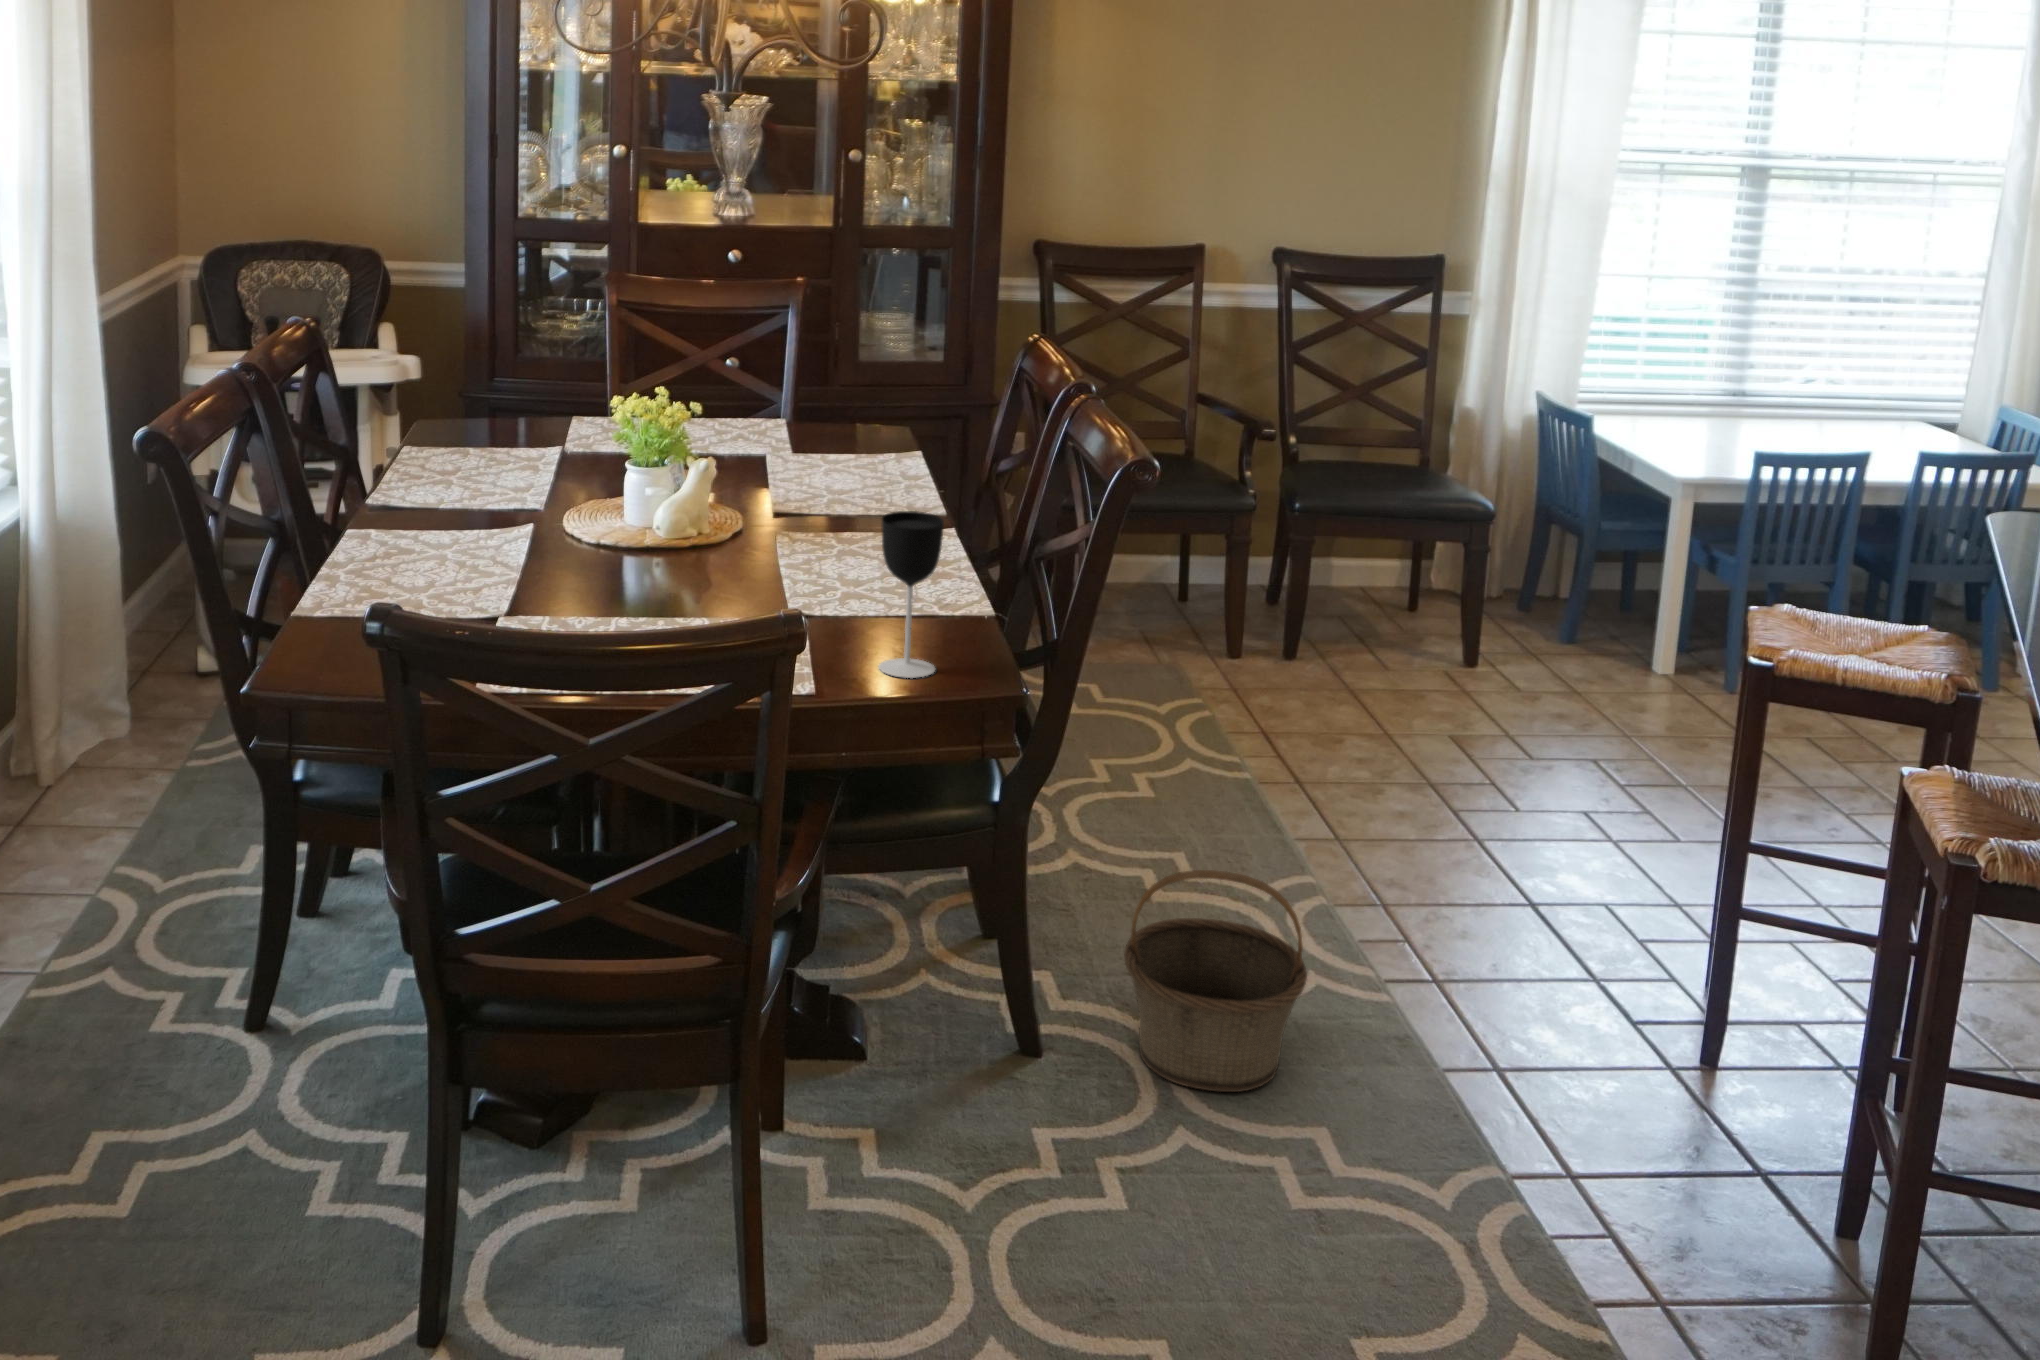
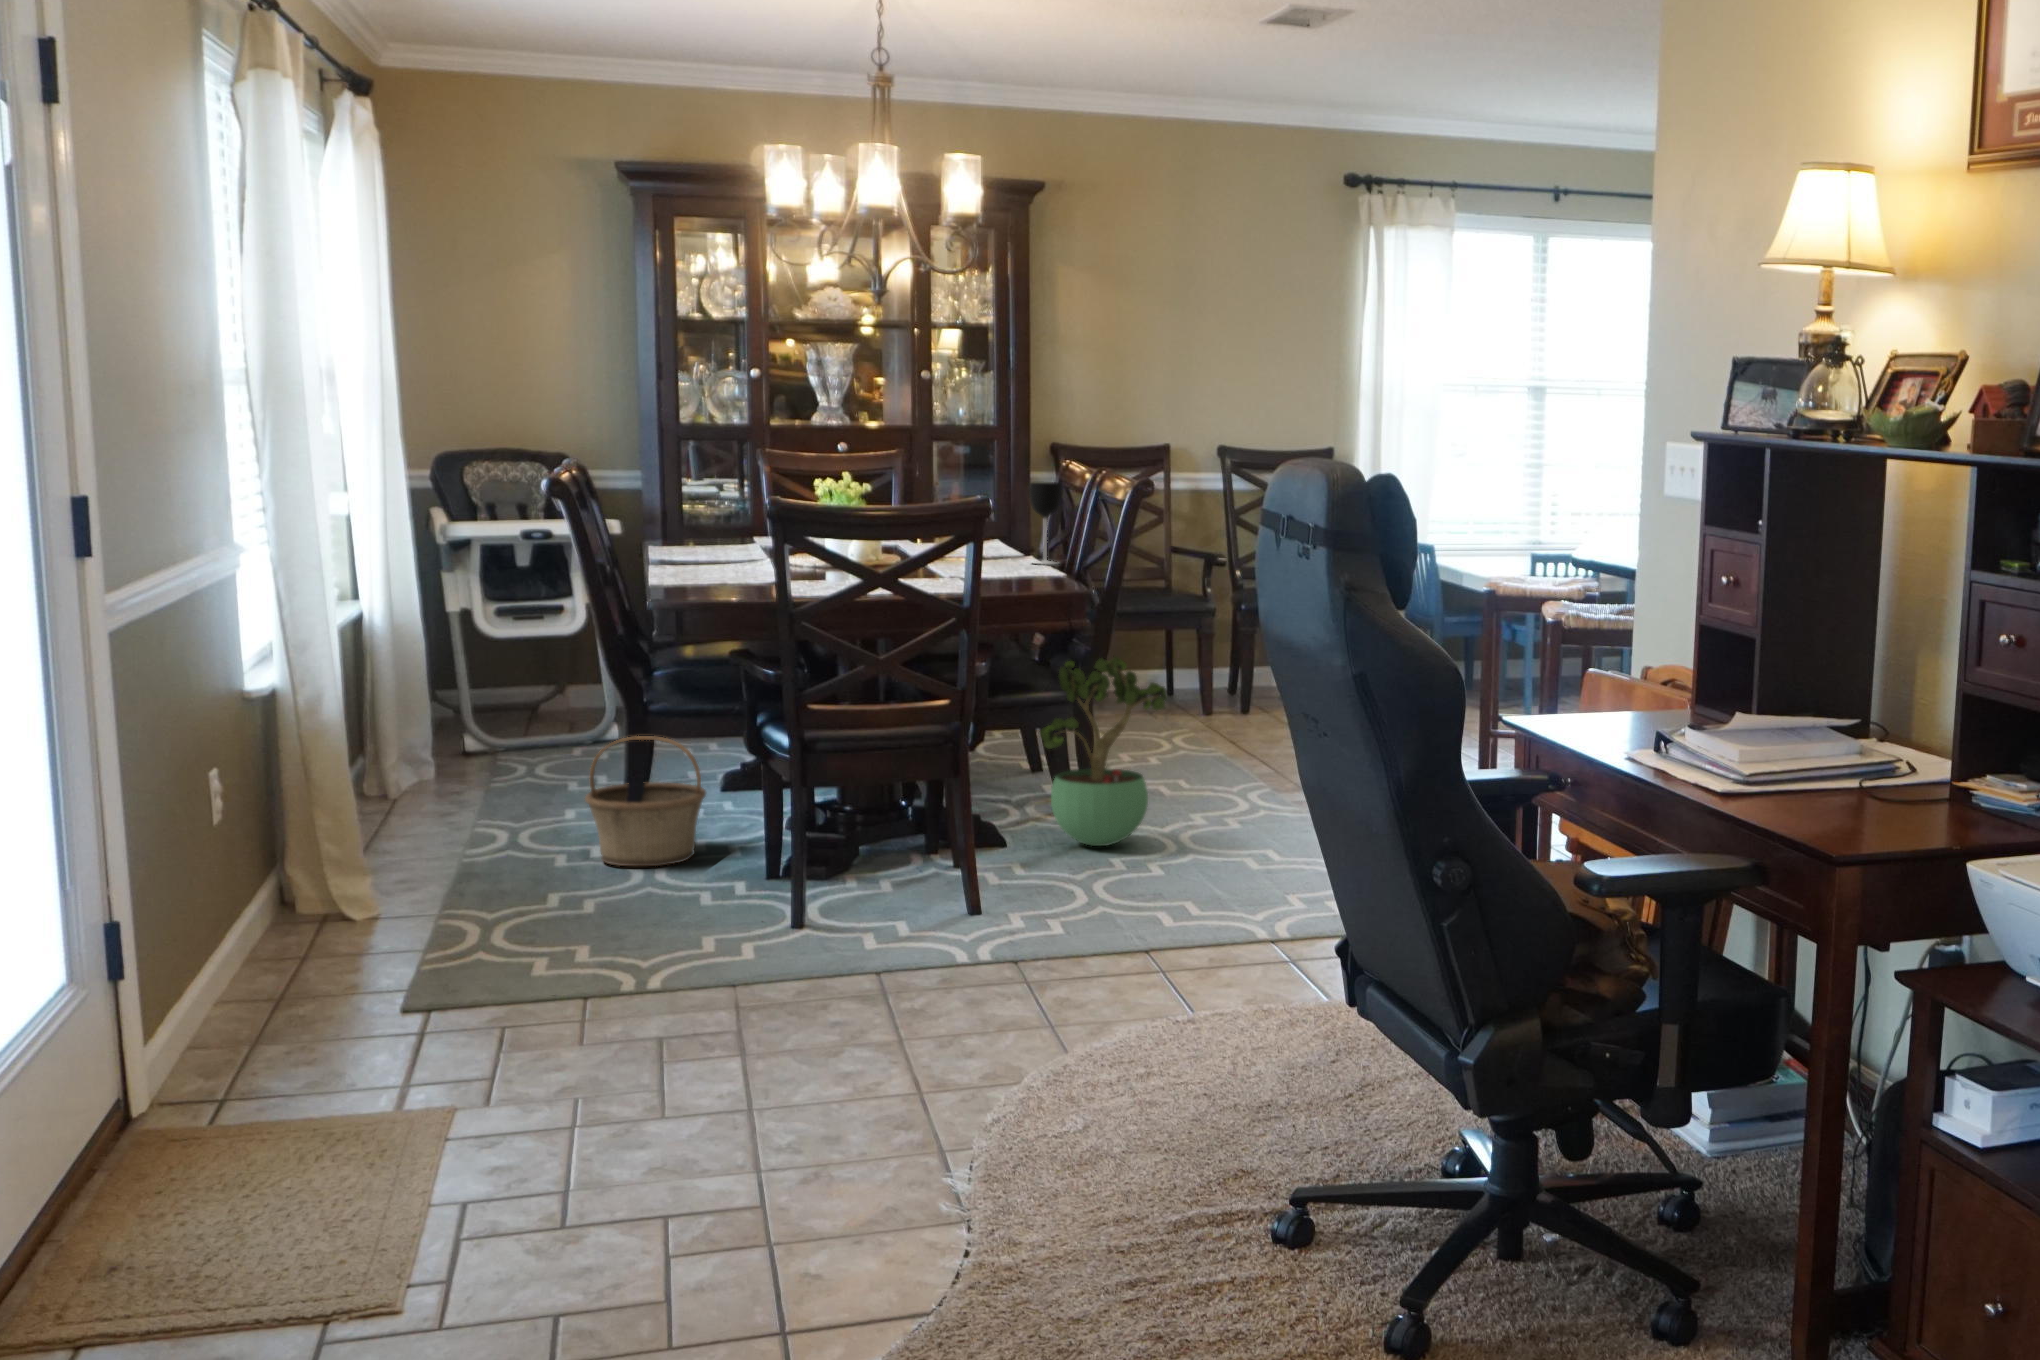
potted plant: none [883,839,1129,1179] -> present [1039,656,1167,846]
basket: present [1124,870,1307,1092] -> present [585,736,706,866]

